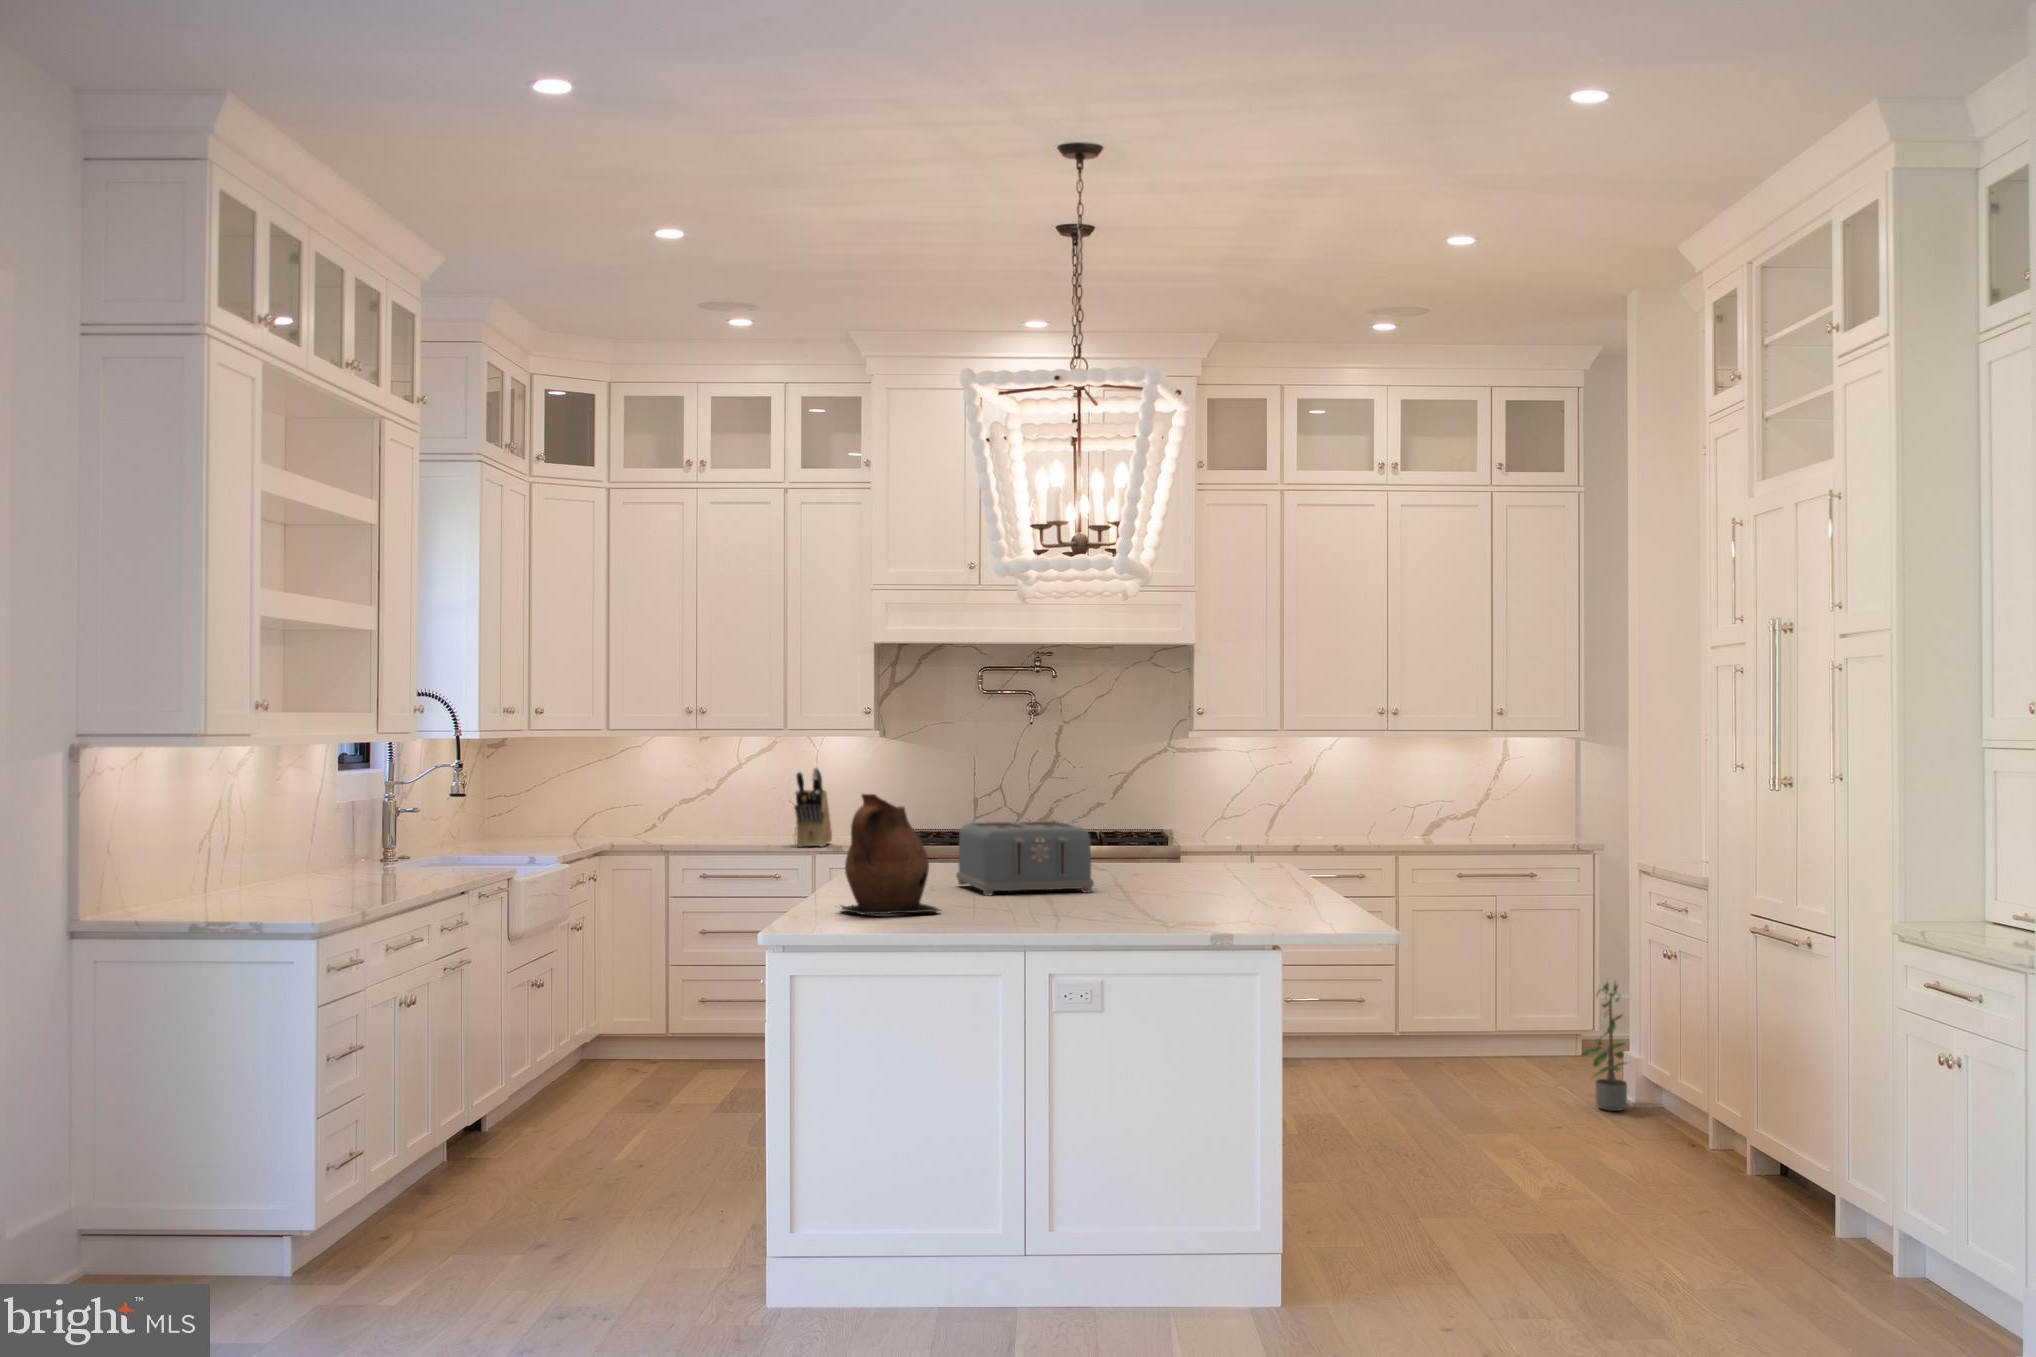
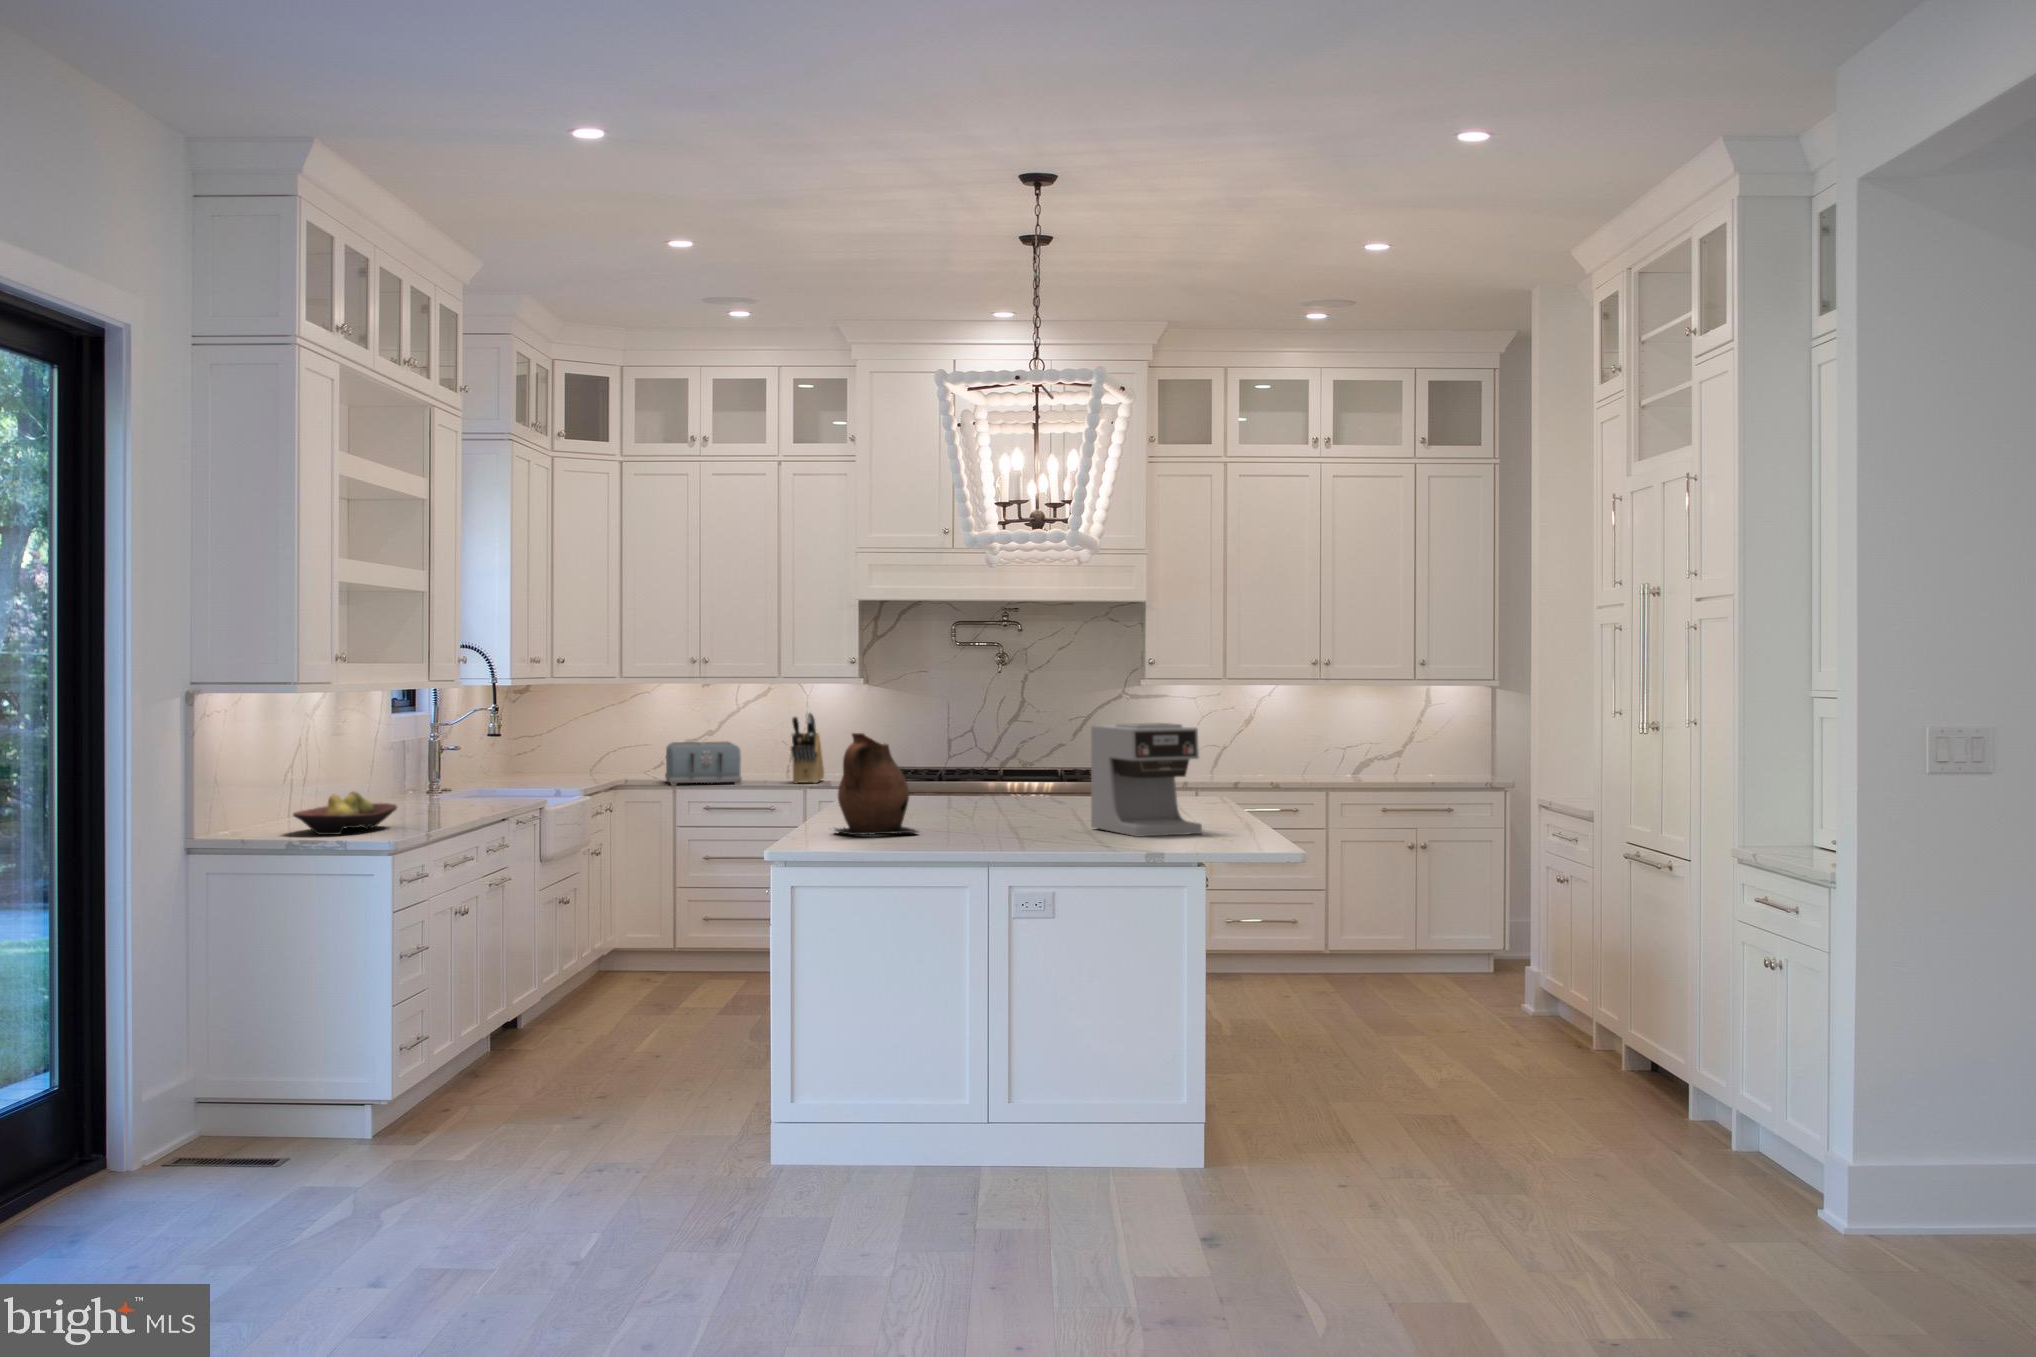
coffee maker: none [1142,781,1275,917] -> present [1091,723,1202,837]
toaster: present [956,821,1094,895] -> present [665,741,742,786]
fruit bowl: none [208,862,335,914] -> present [293,792,397,835]
potted plant: present [1582,983,1627,1111] -> none [1485,898,1528,1013]

